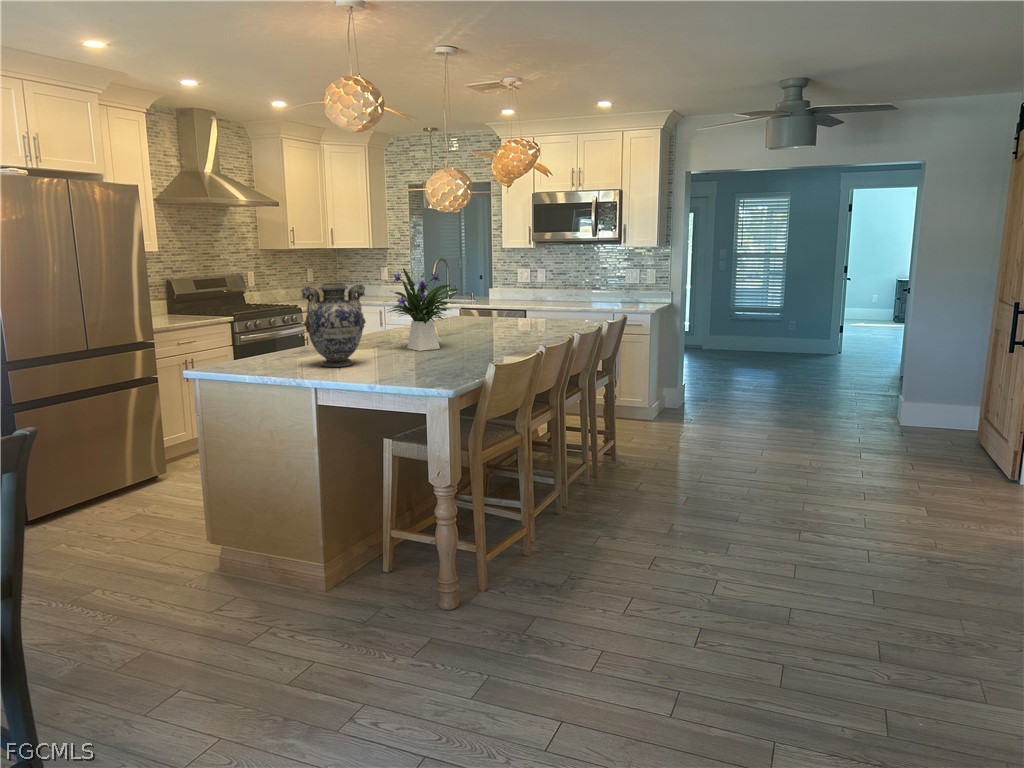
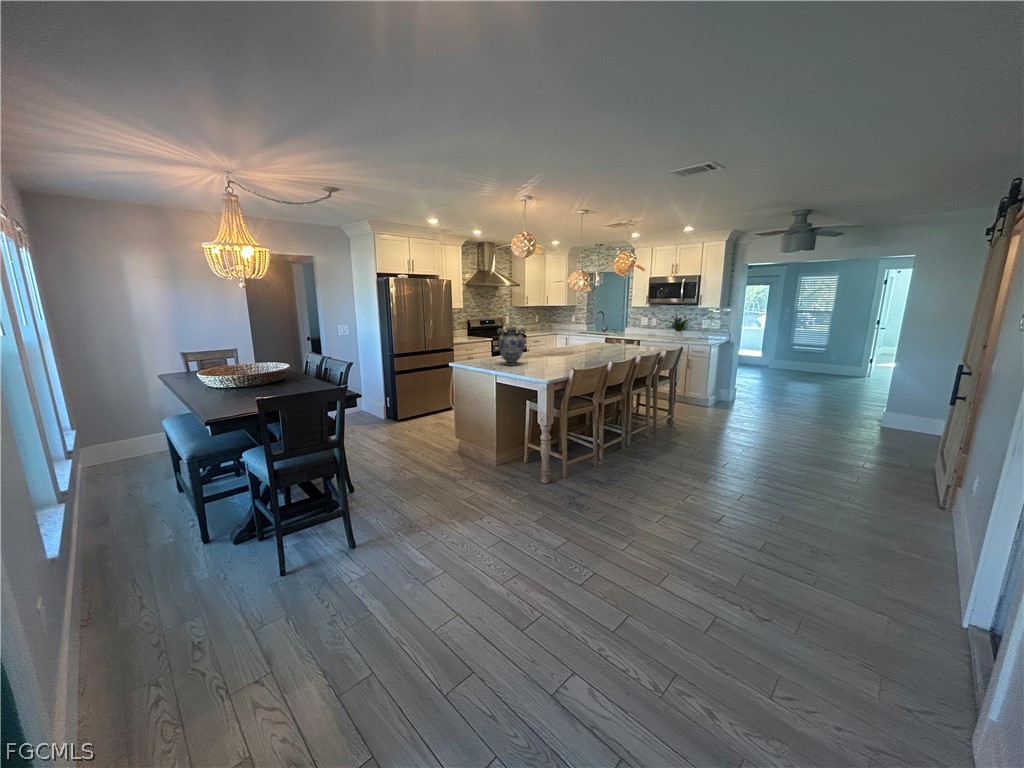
flower arrangement: present [389,268,458,351] -> present [670,314,691,341]

